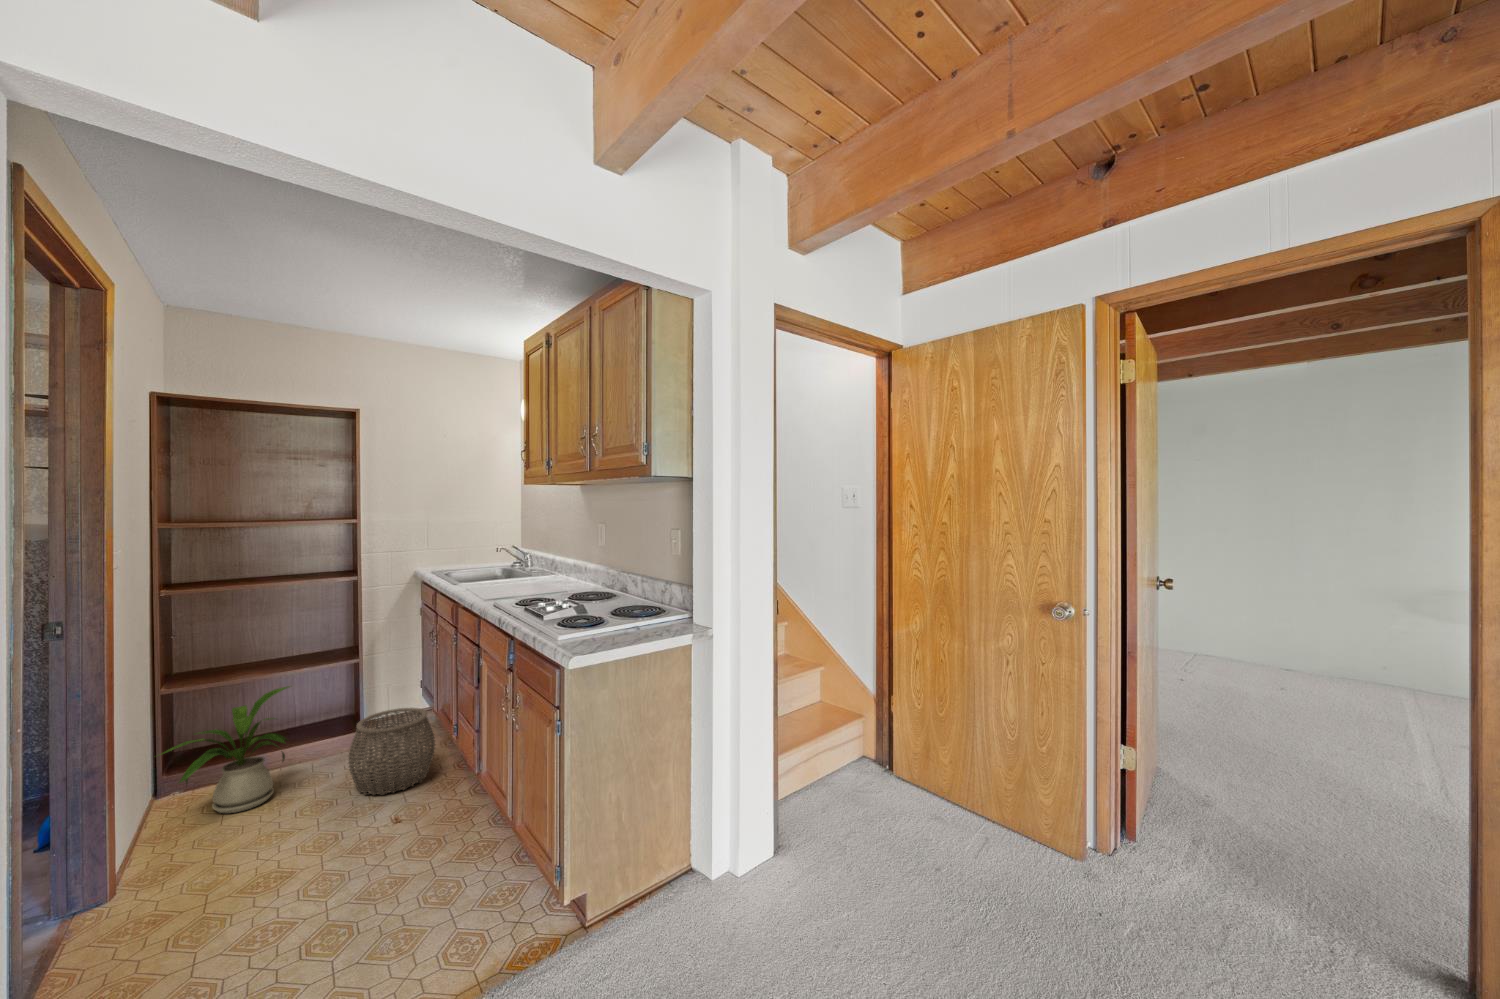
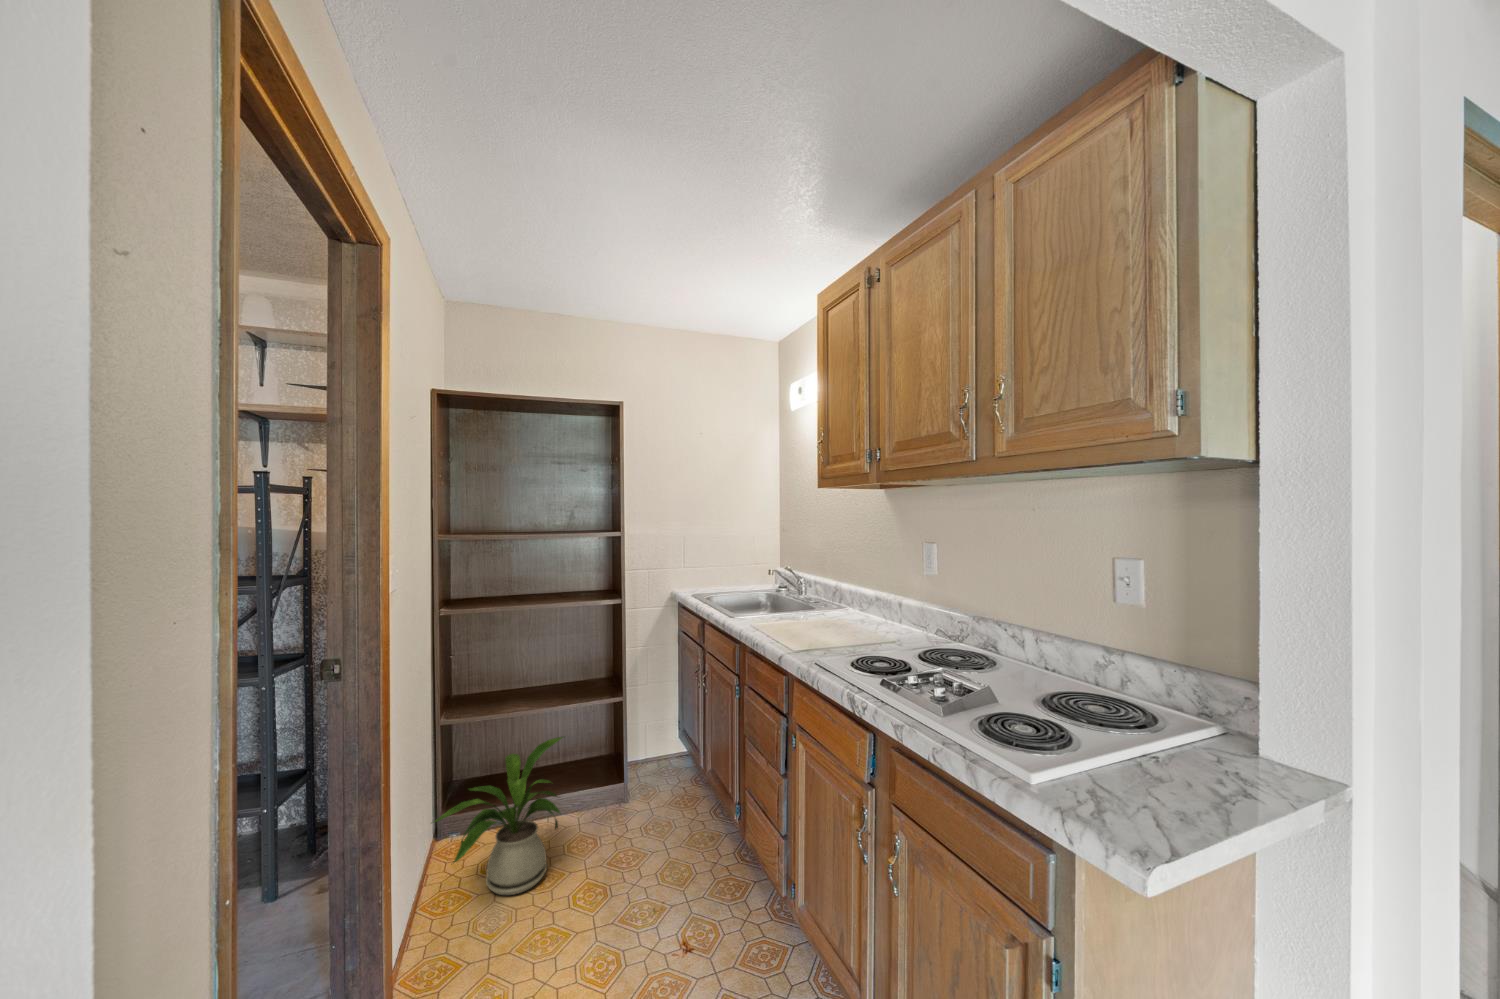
woven basket: present [348,708,435,795] -> none [627,775,723,901]

